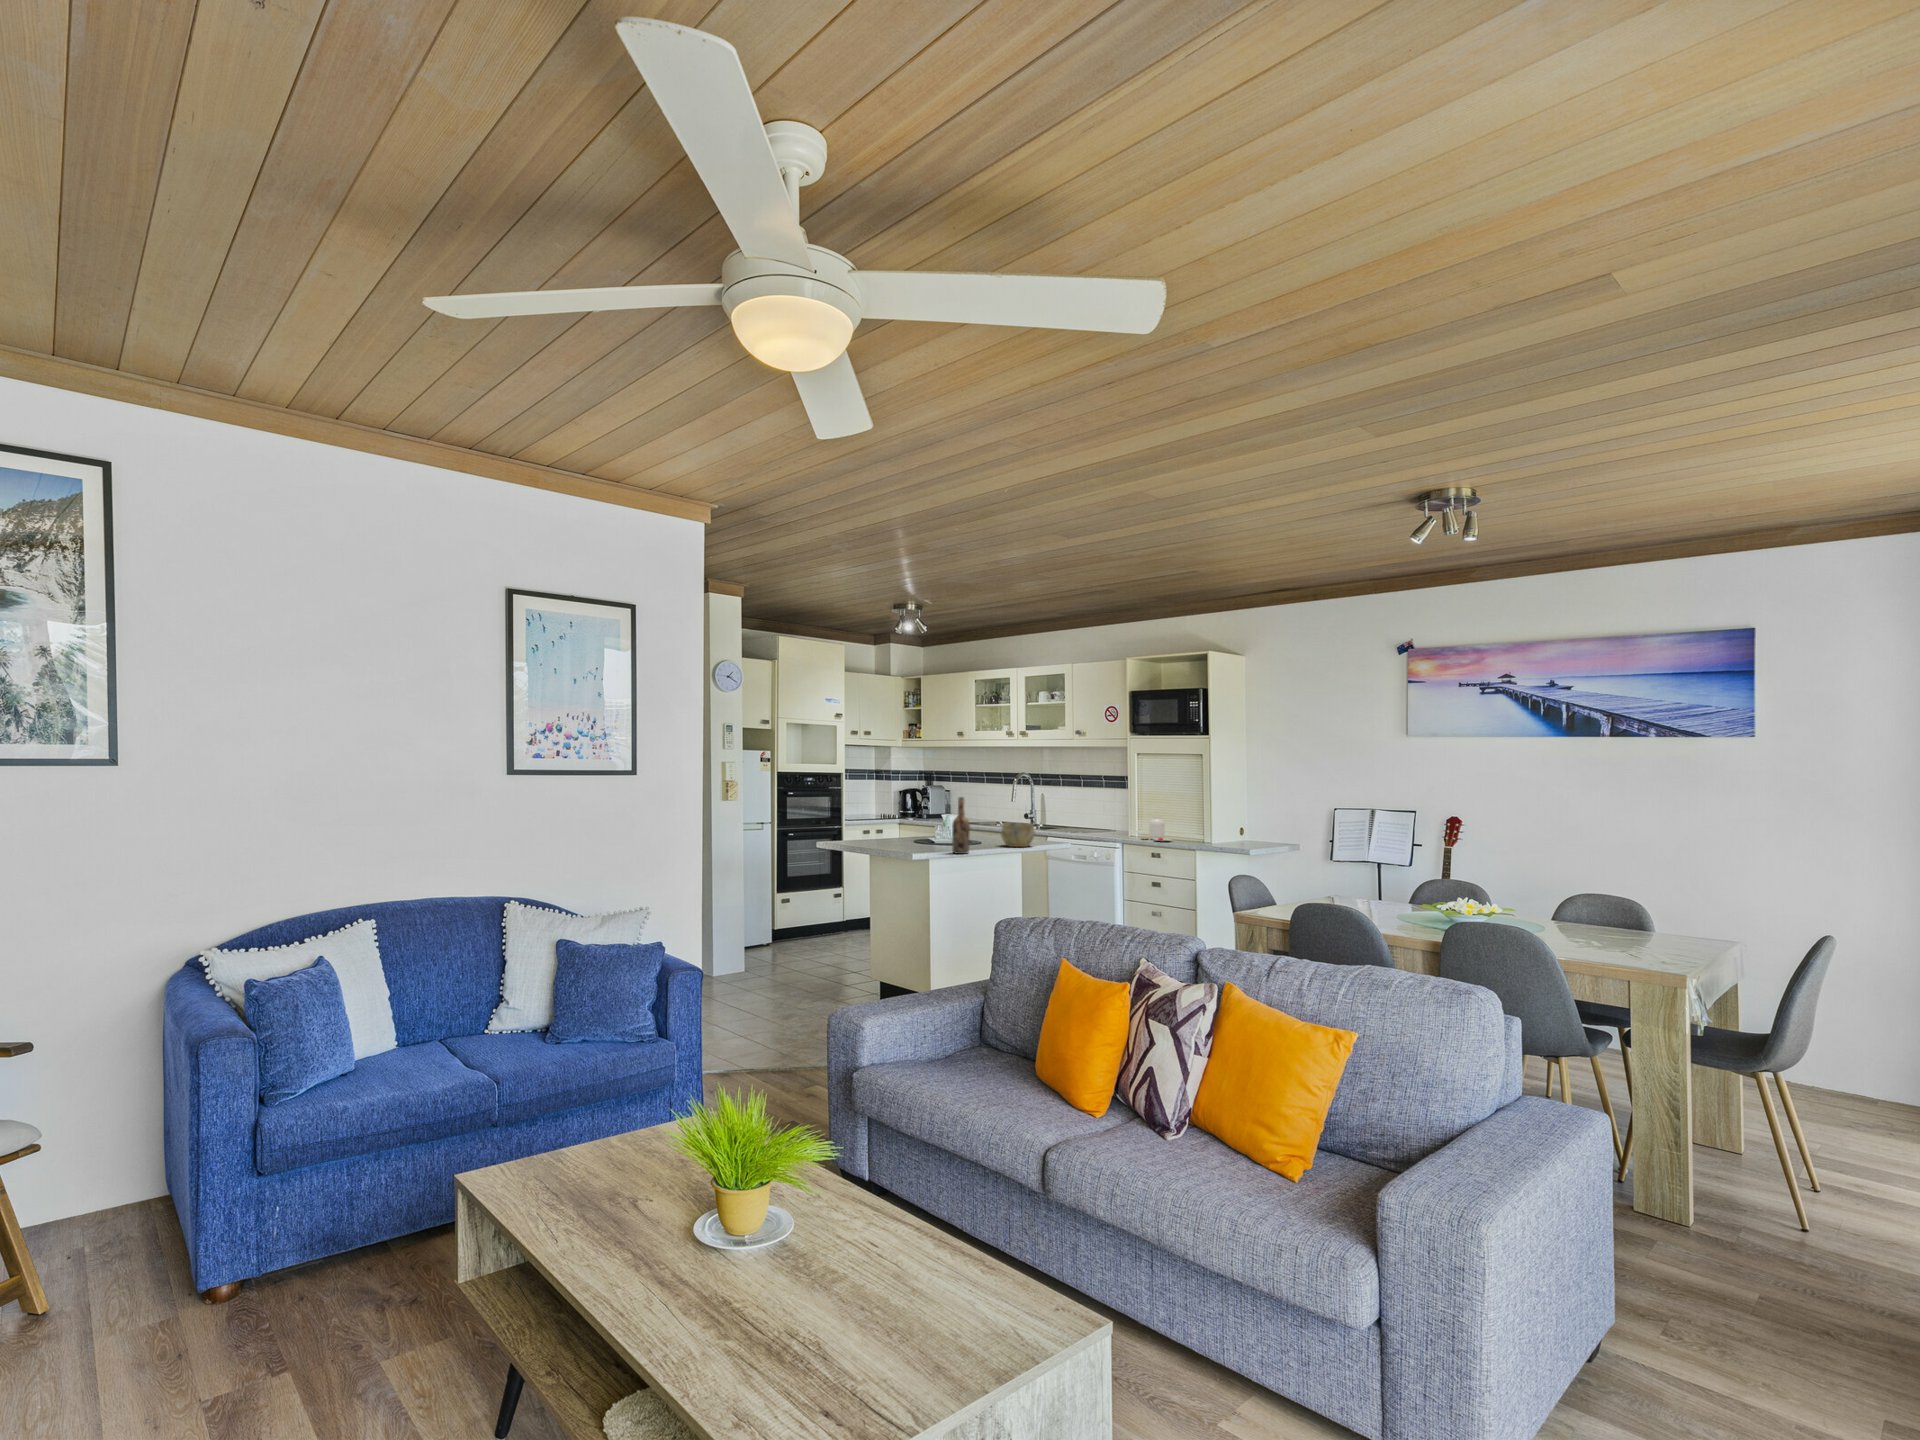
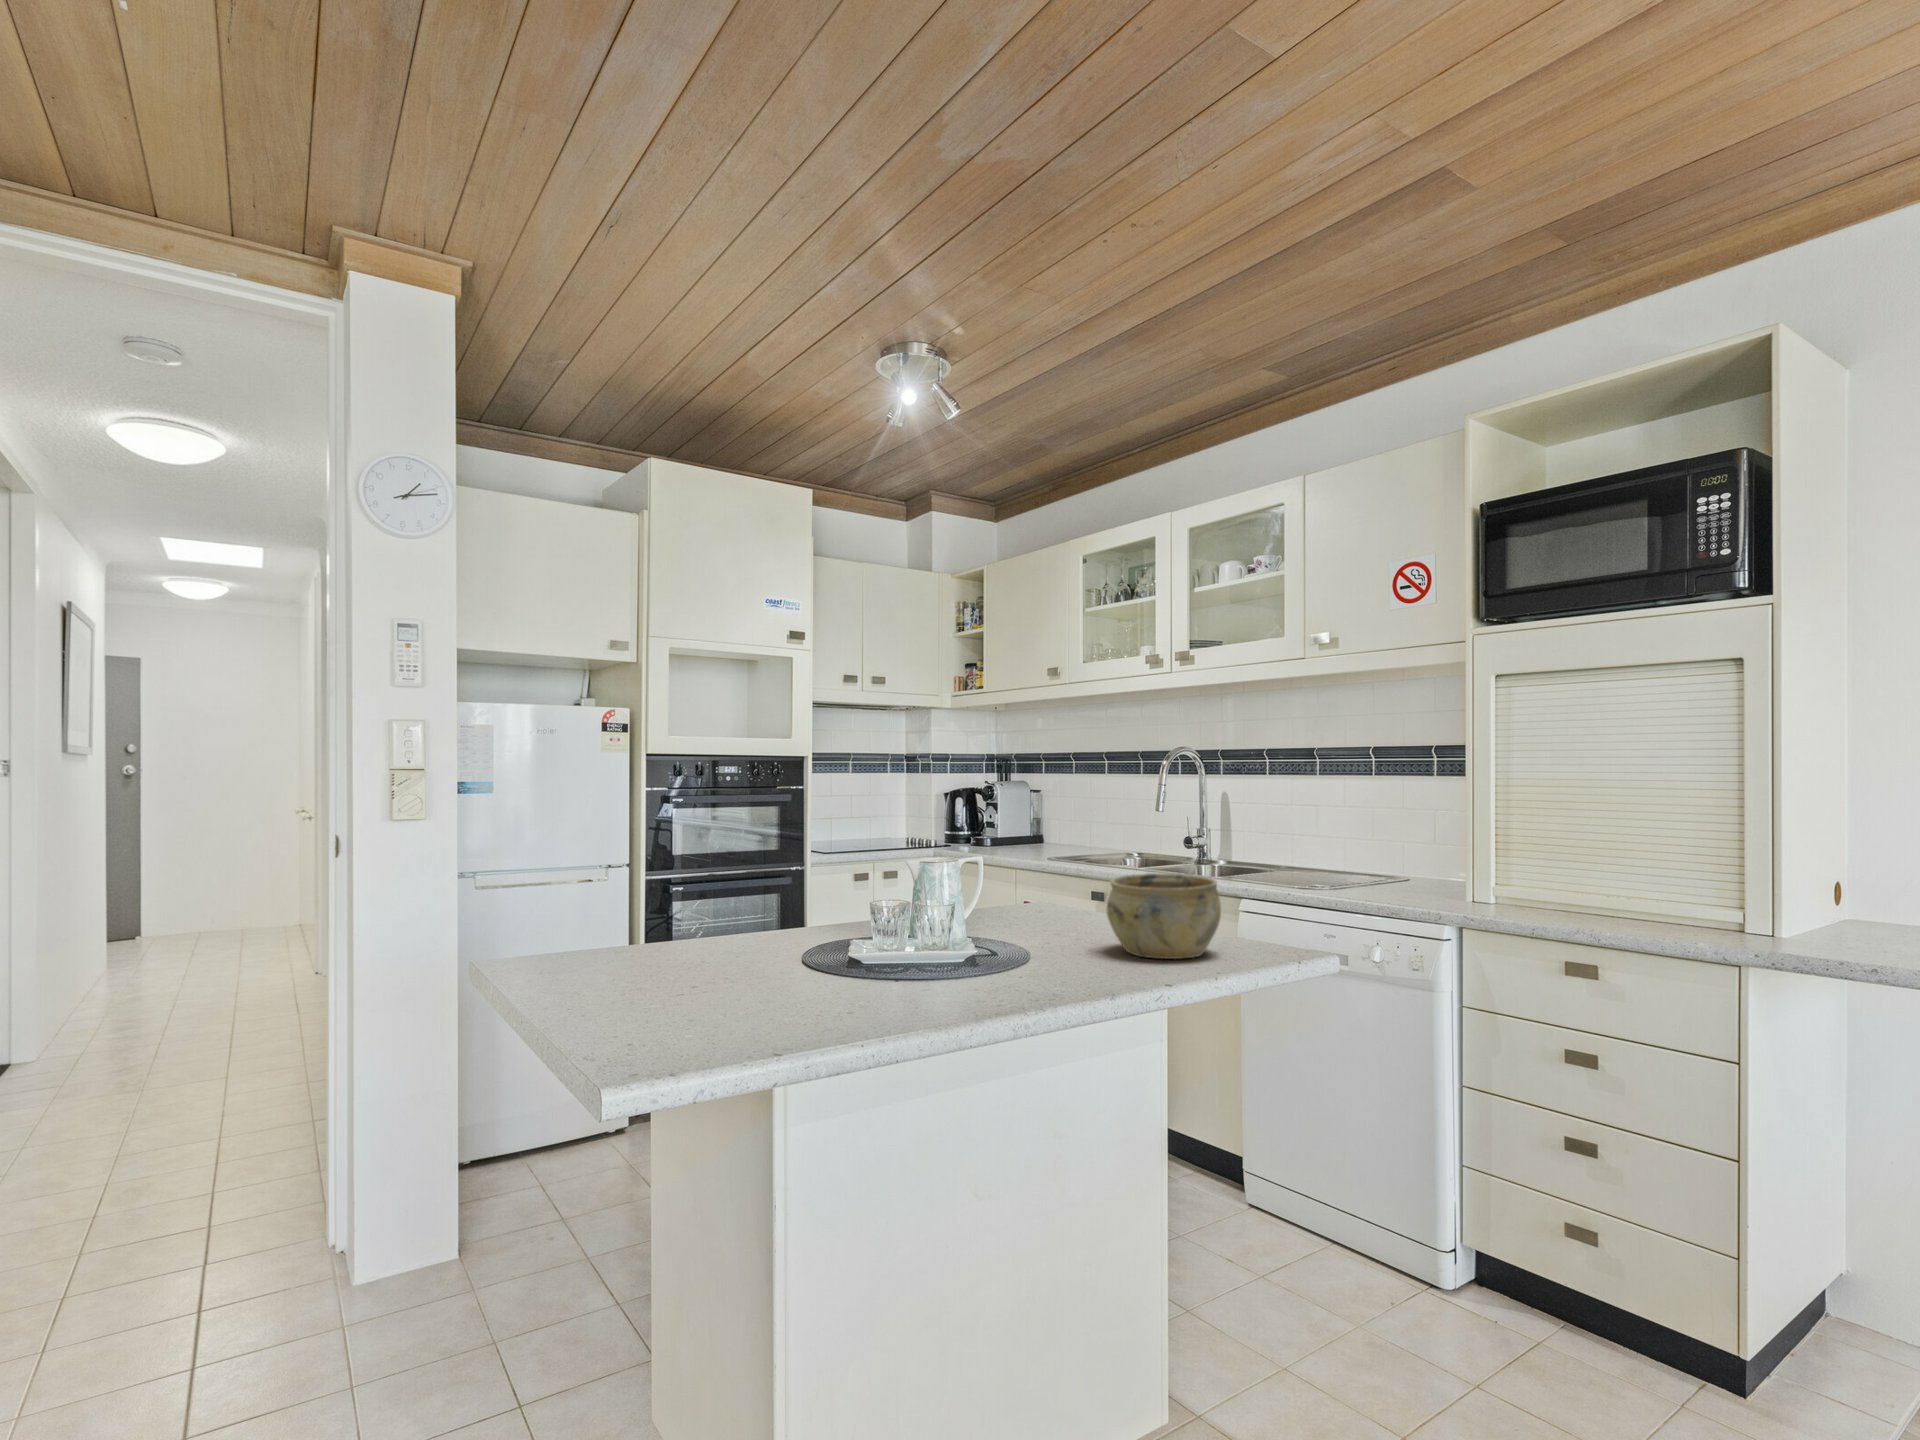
wine bottle: present [952,797,970,854] -> none [898,786,964,1010]
jar: present [1144,816,1172,842] -> none [1527,848,1645,926]

